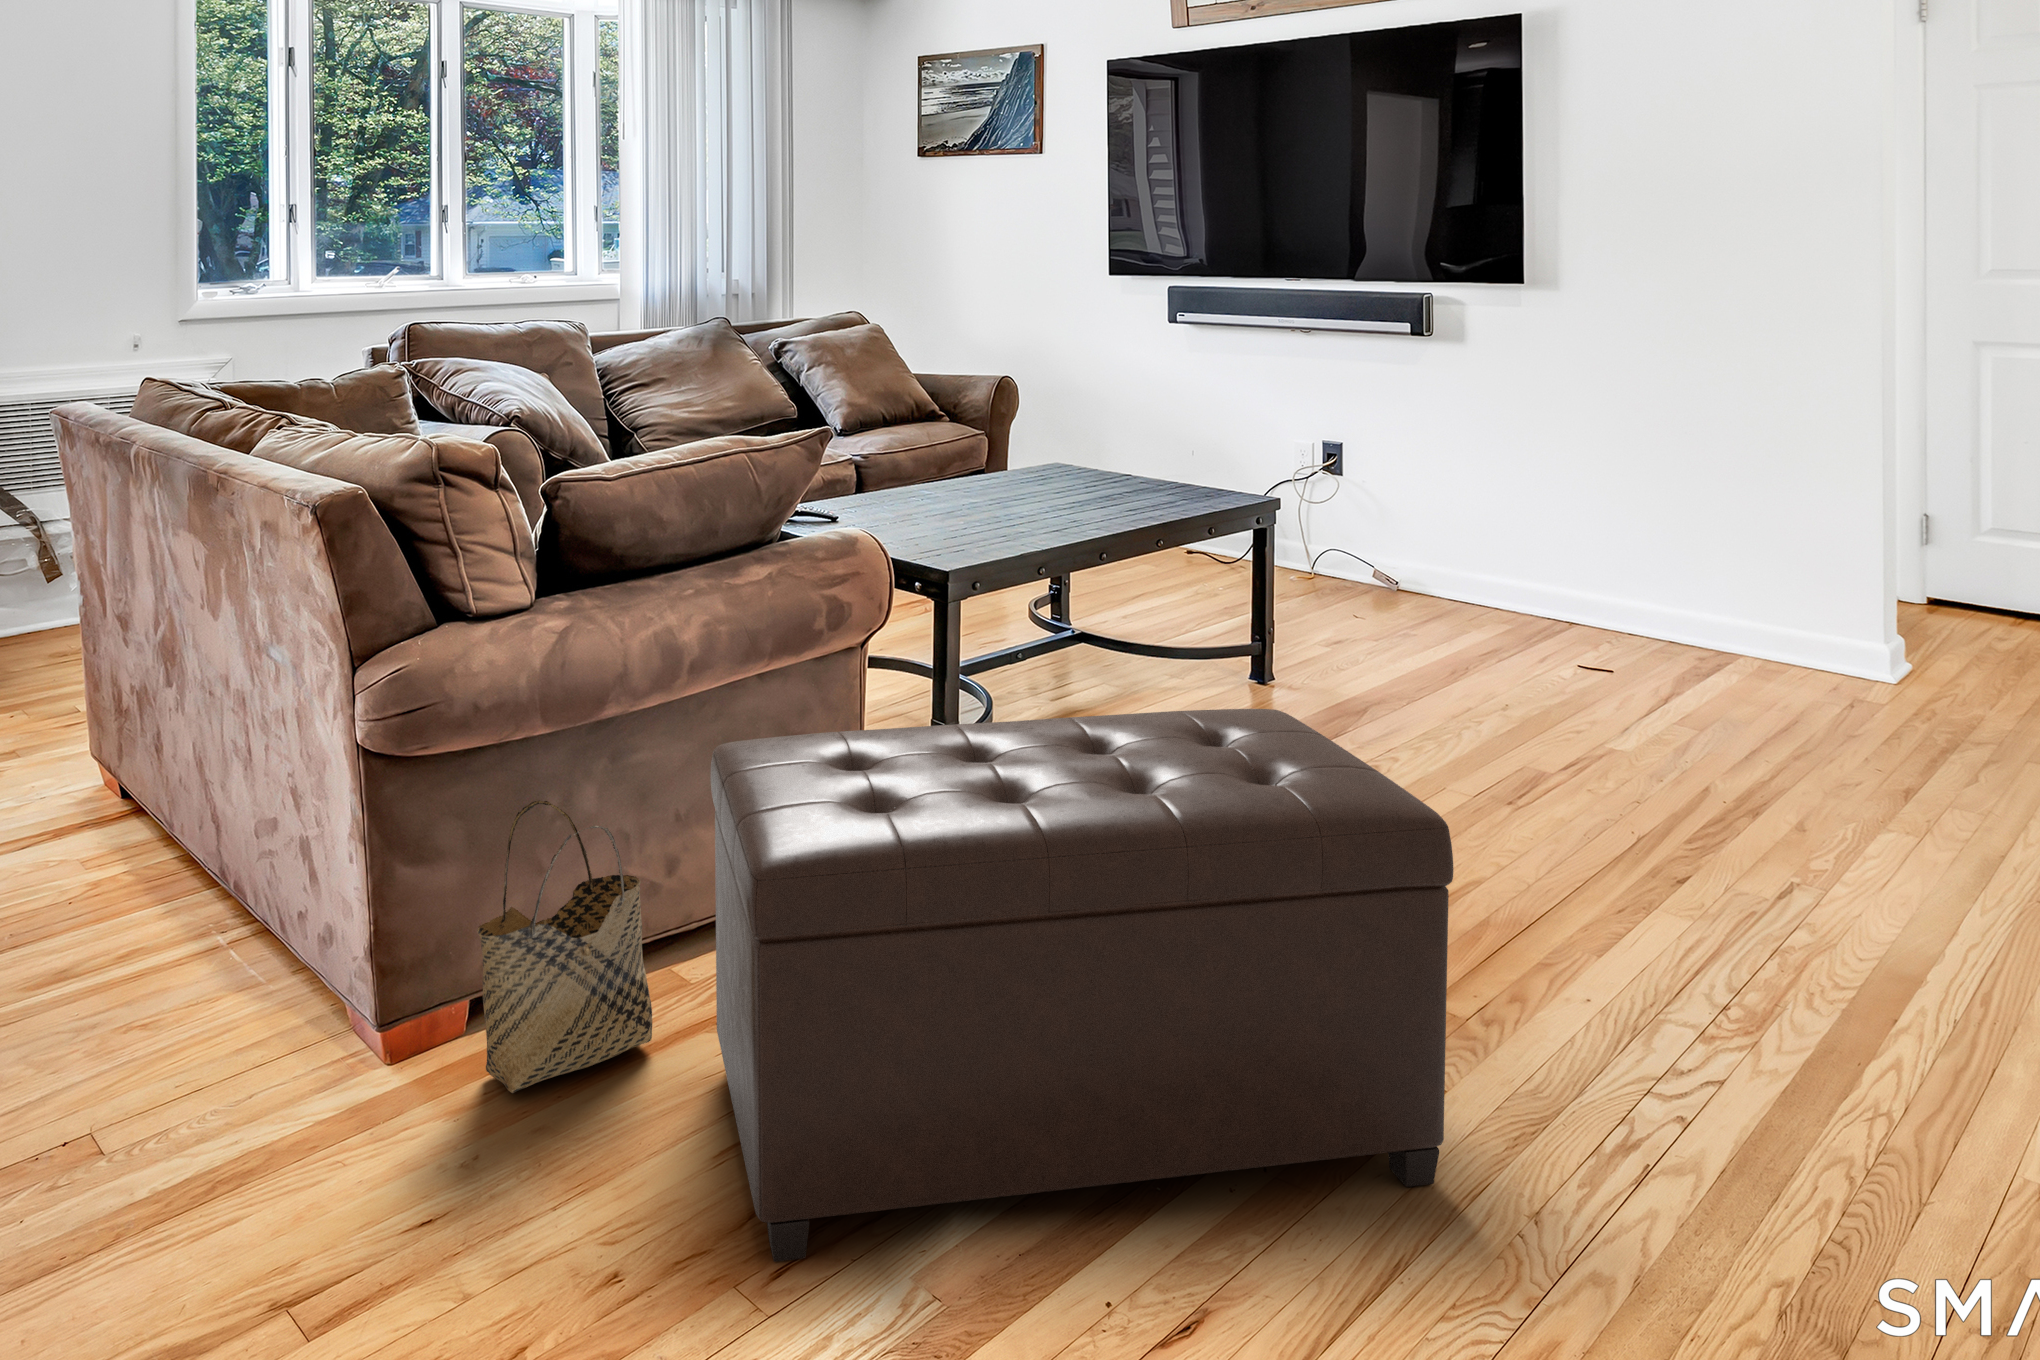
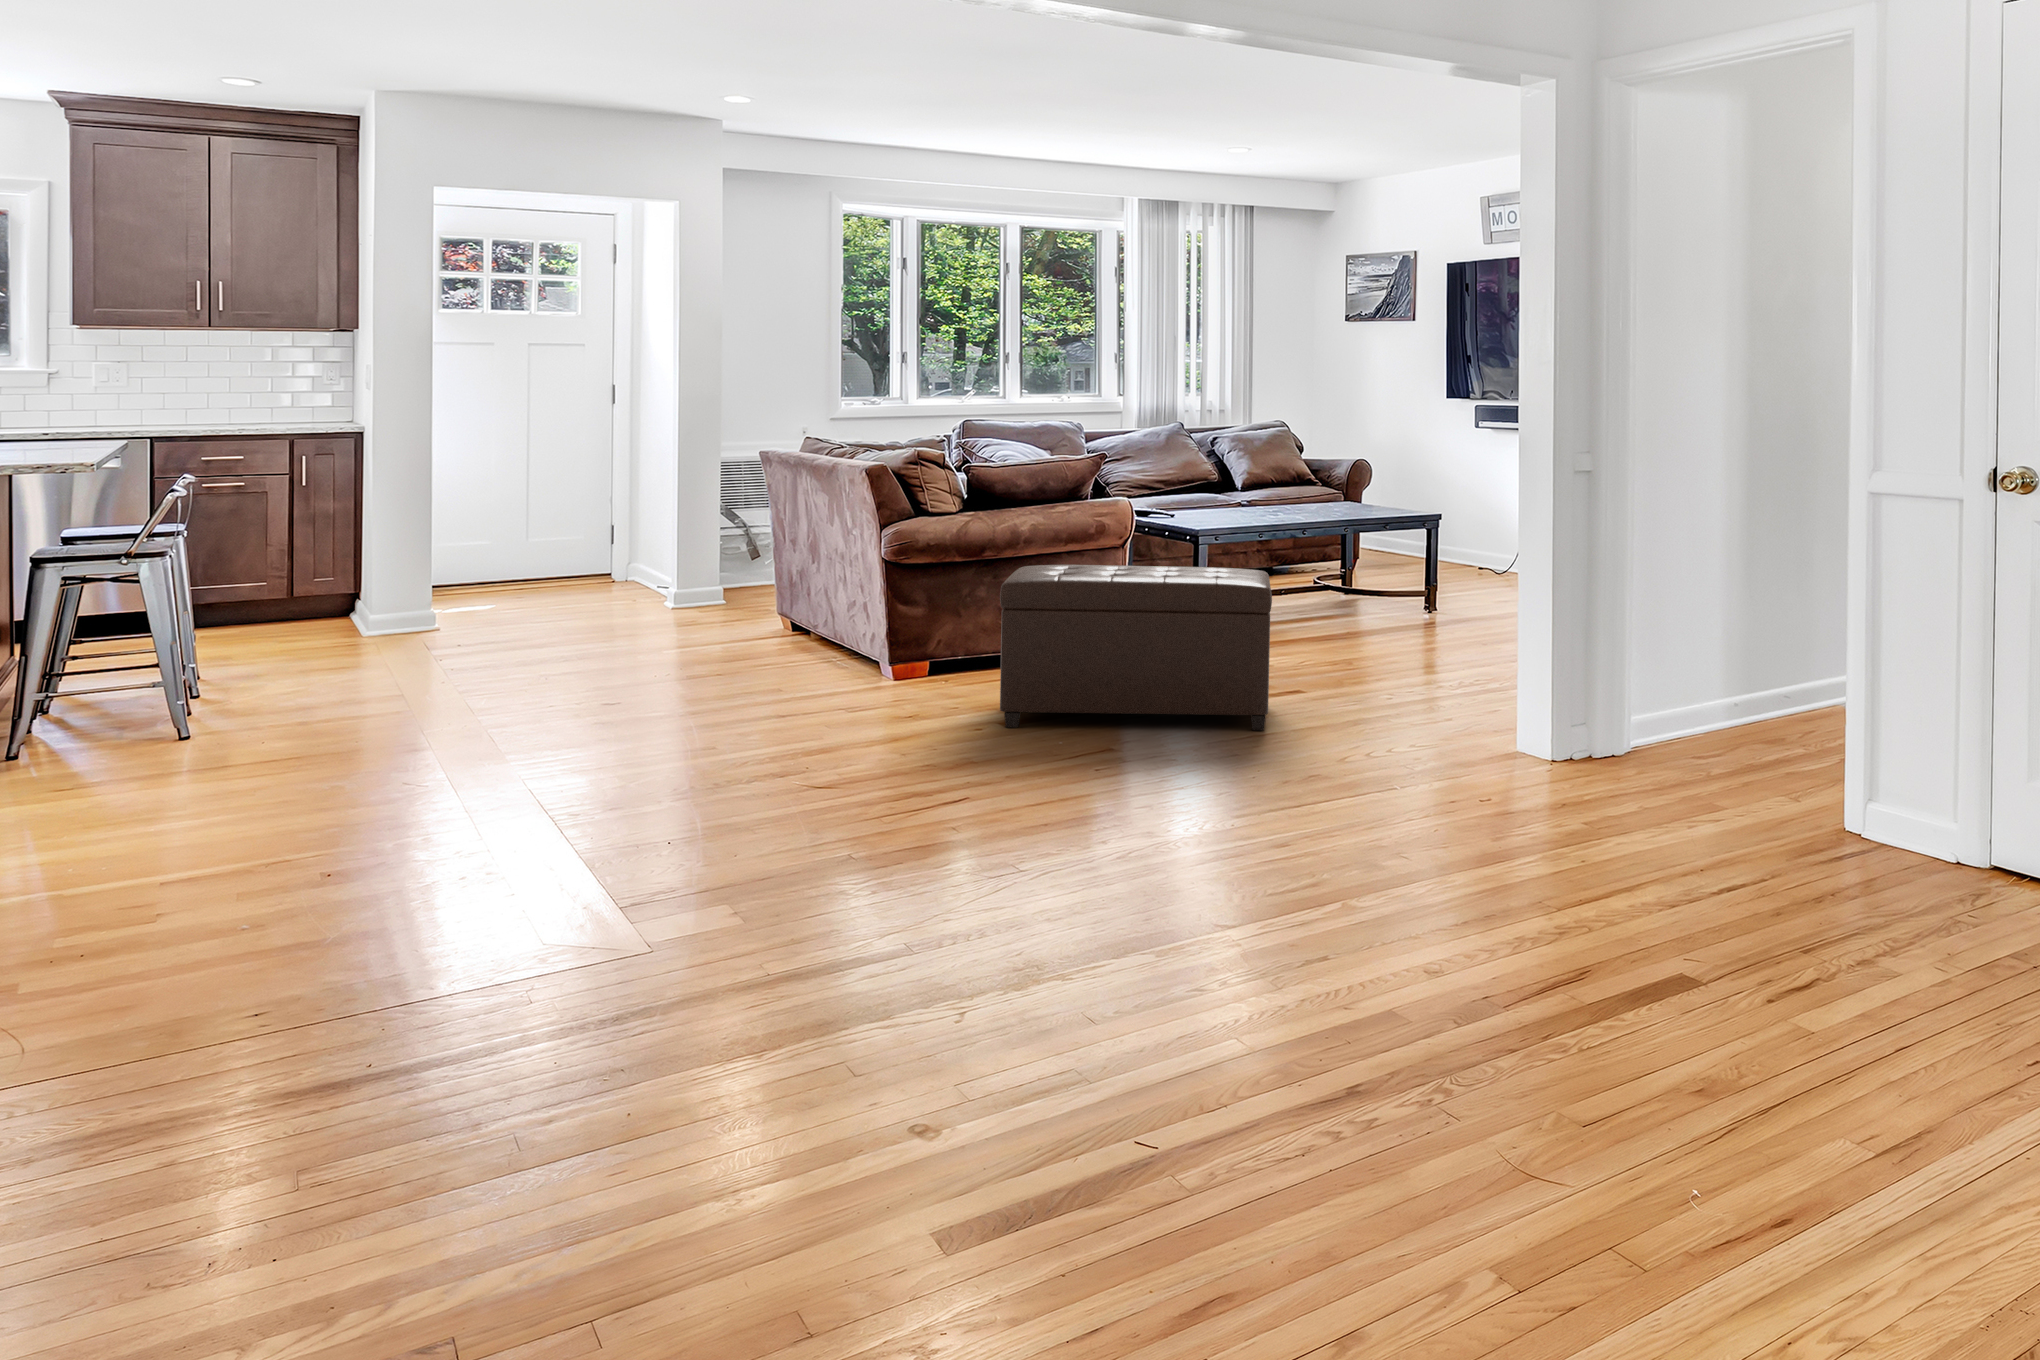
woven basket: present [477,801,652,1093] -> none [922,592,996,698]

